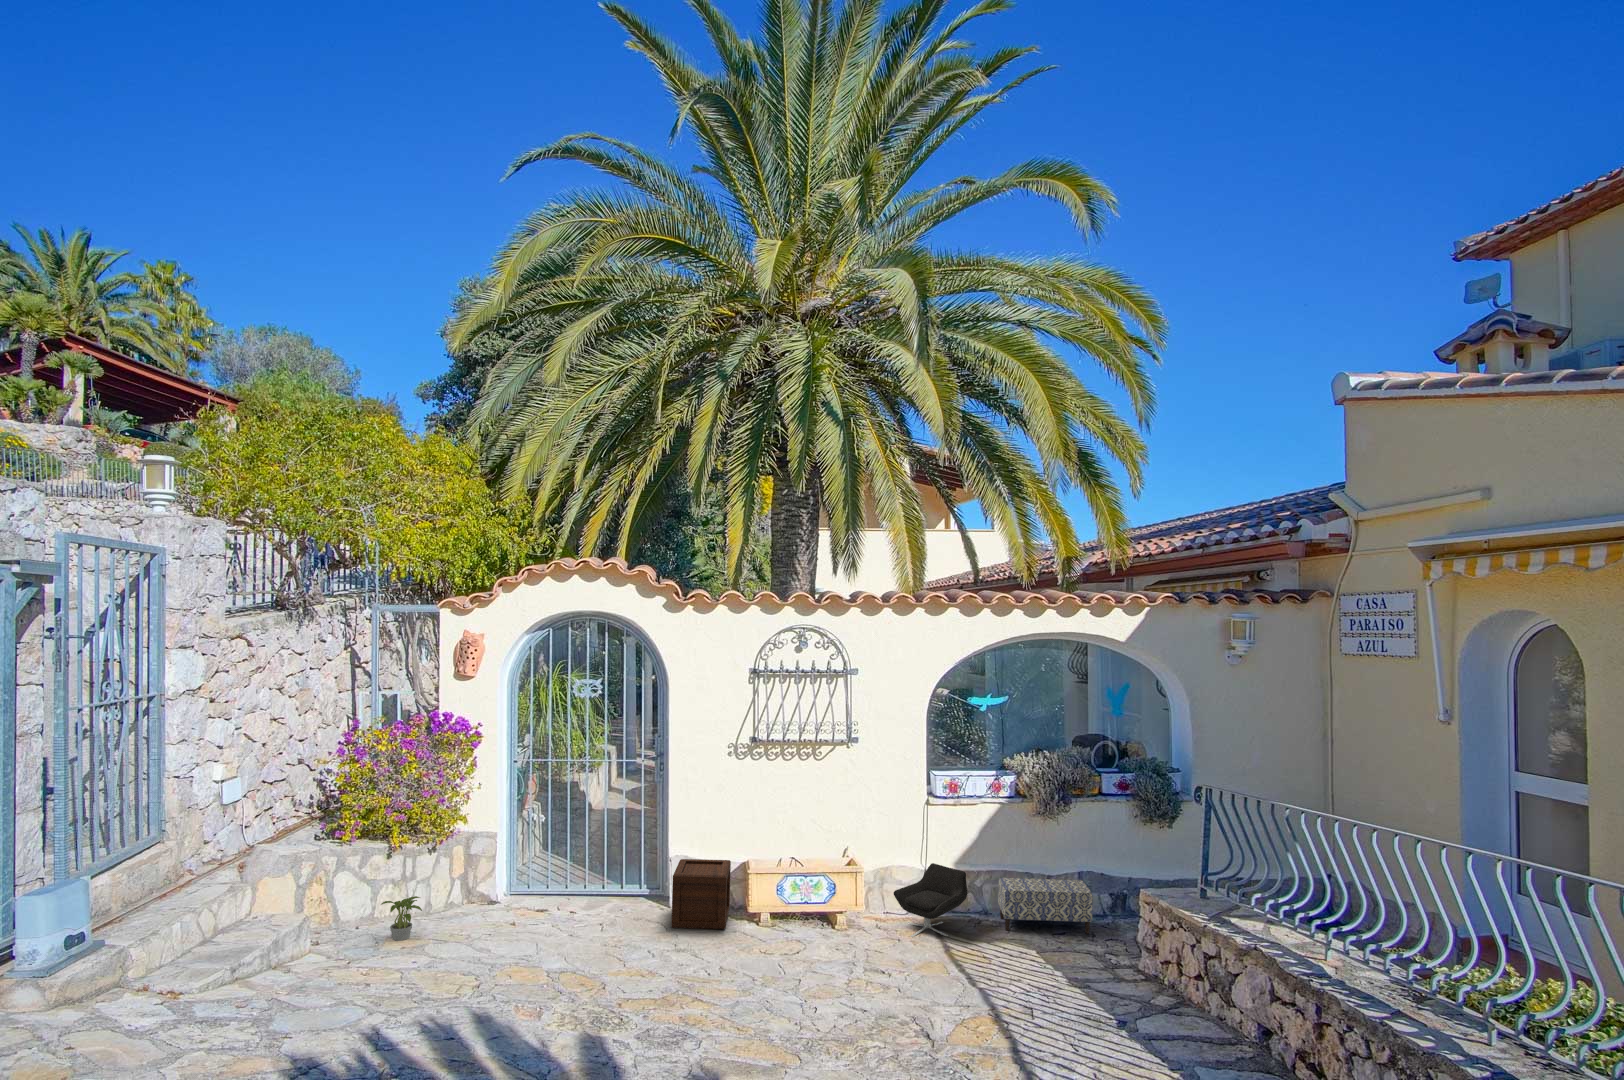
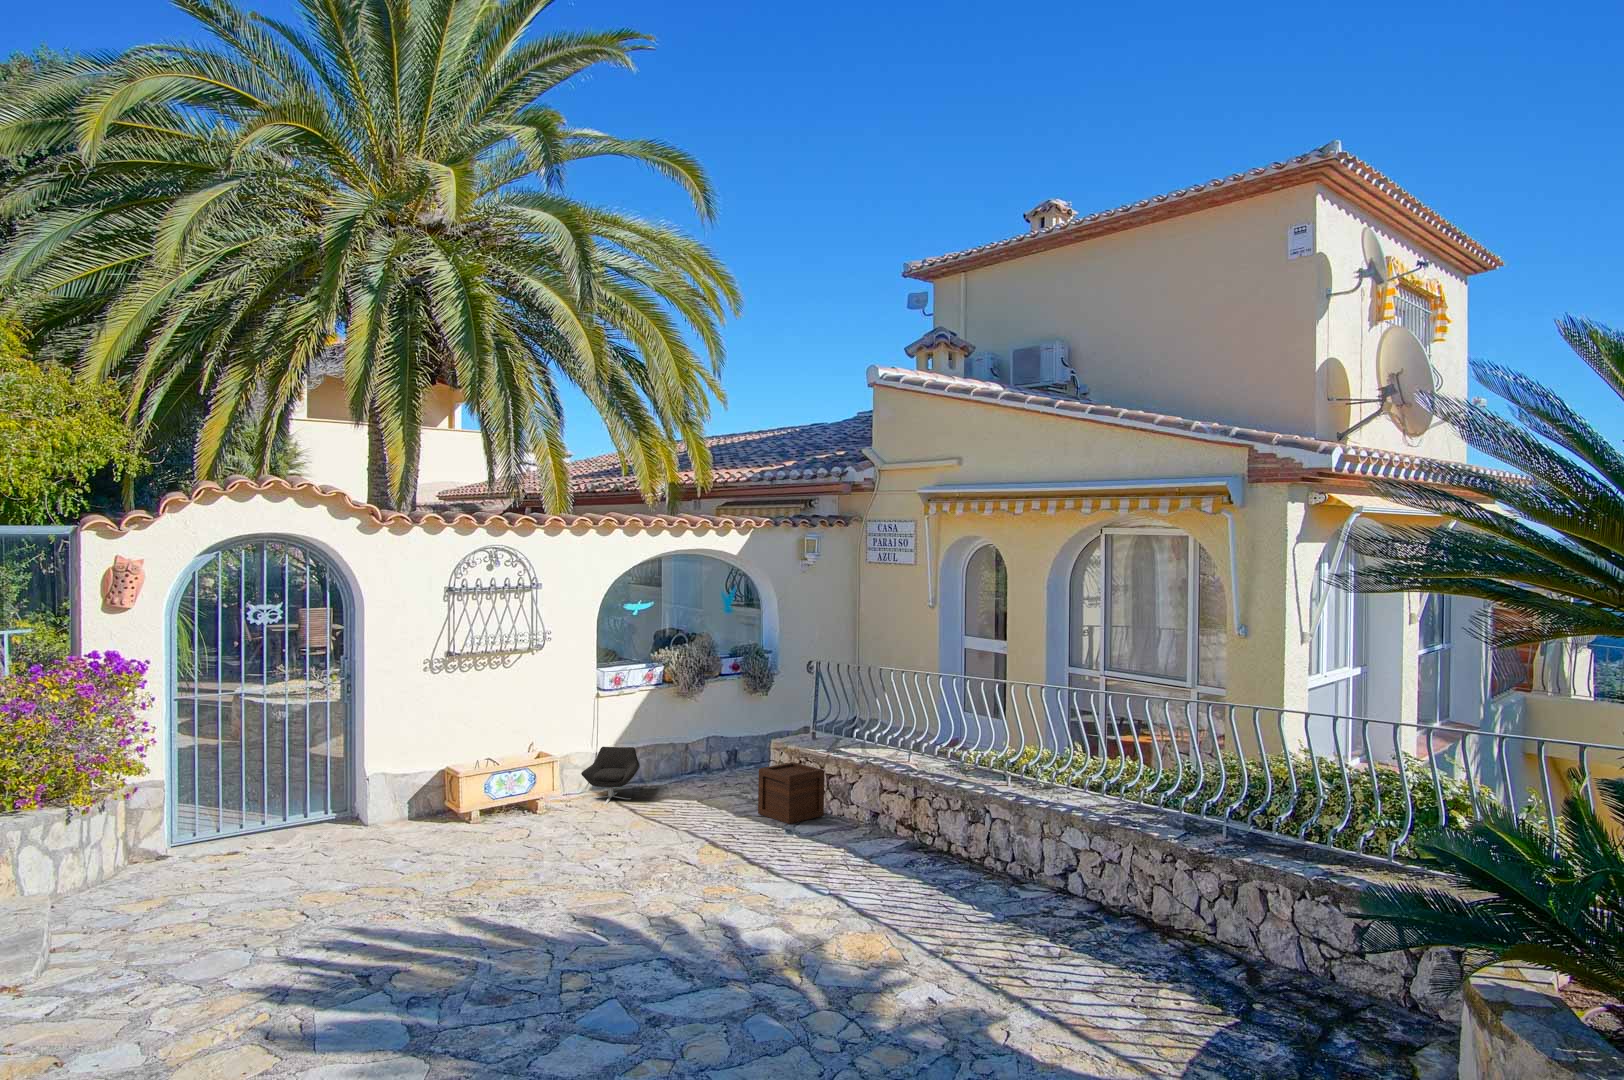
wooden crate: present [671,859,731,929] -> present [758,762,824,824]
bench: present [998,877,1093,934] -> none [651,743,727,789]
potted plant: present [381,896,422,941] -> none [71,853,124,904]

